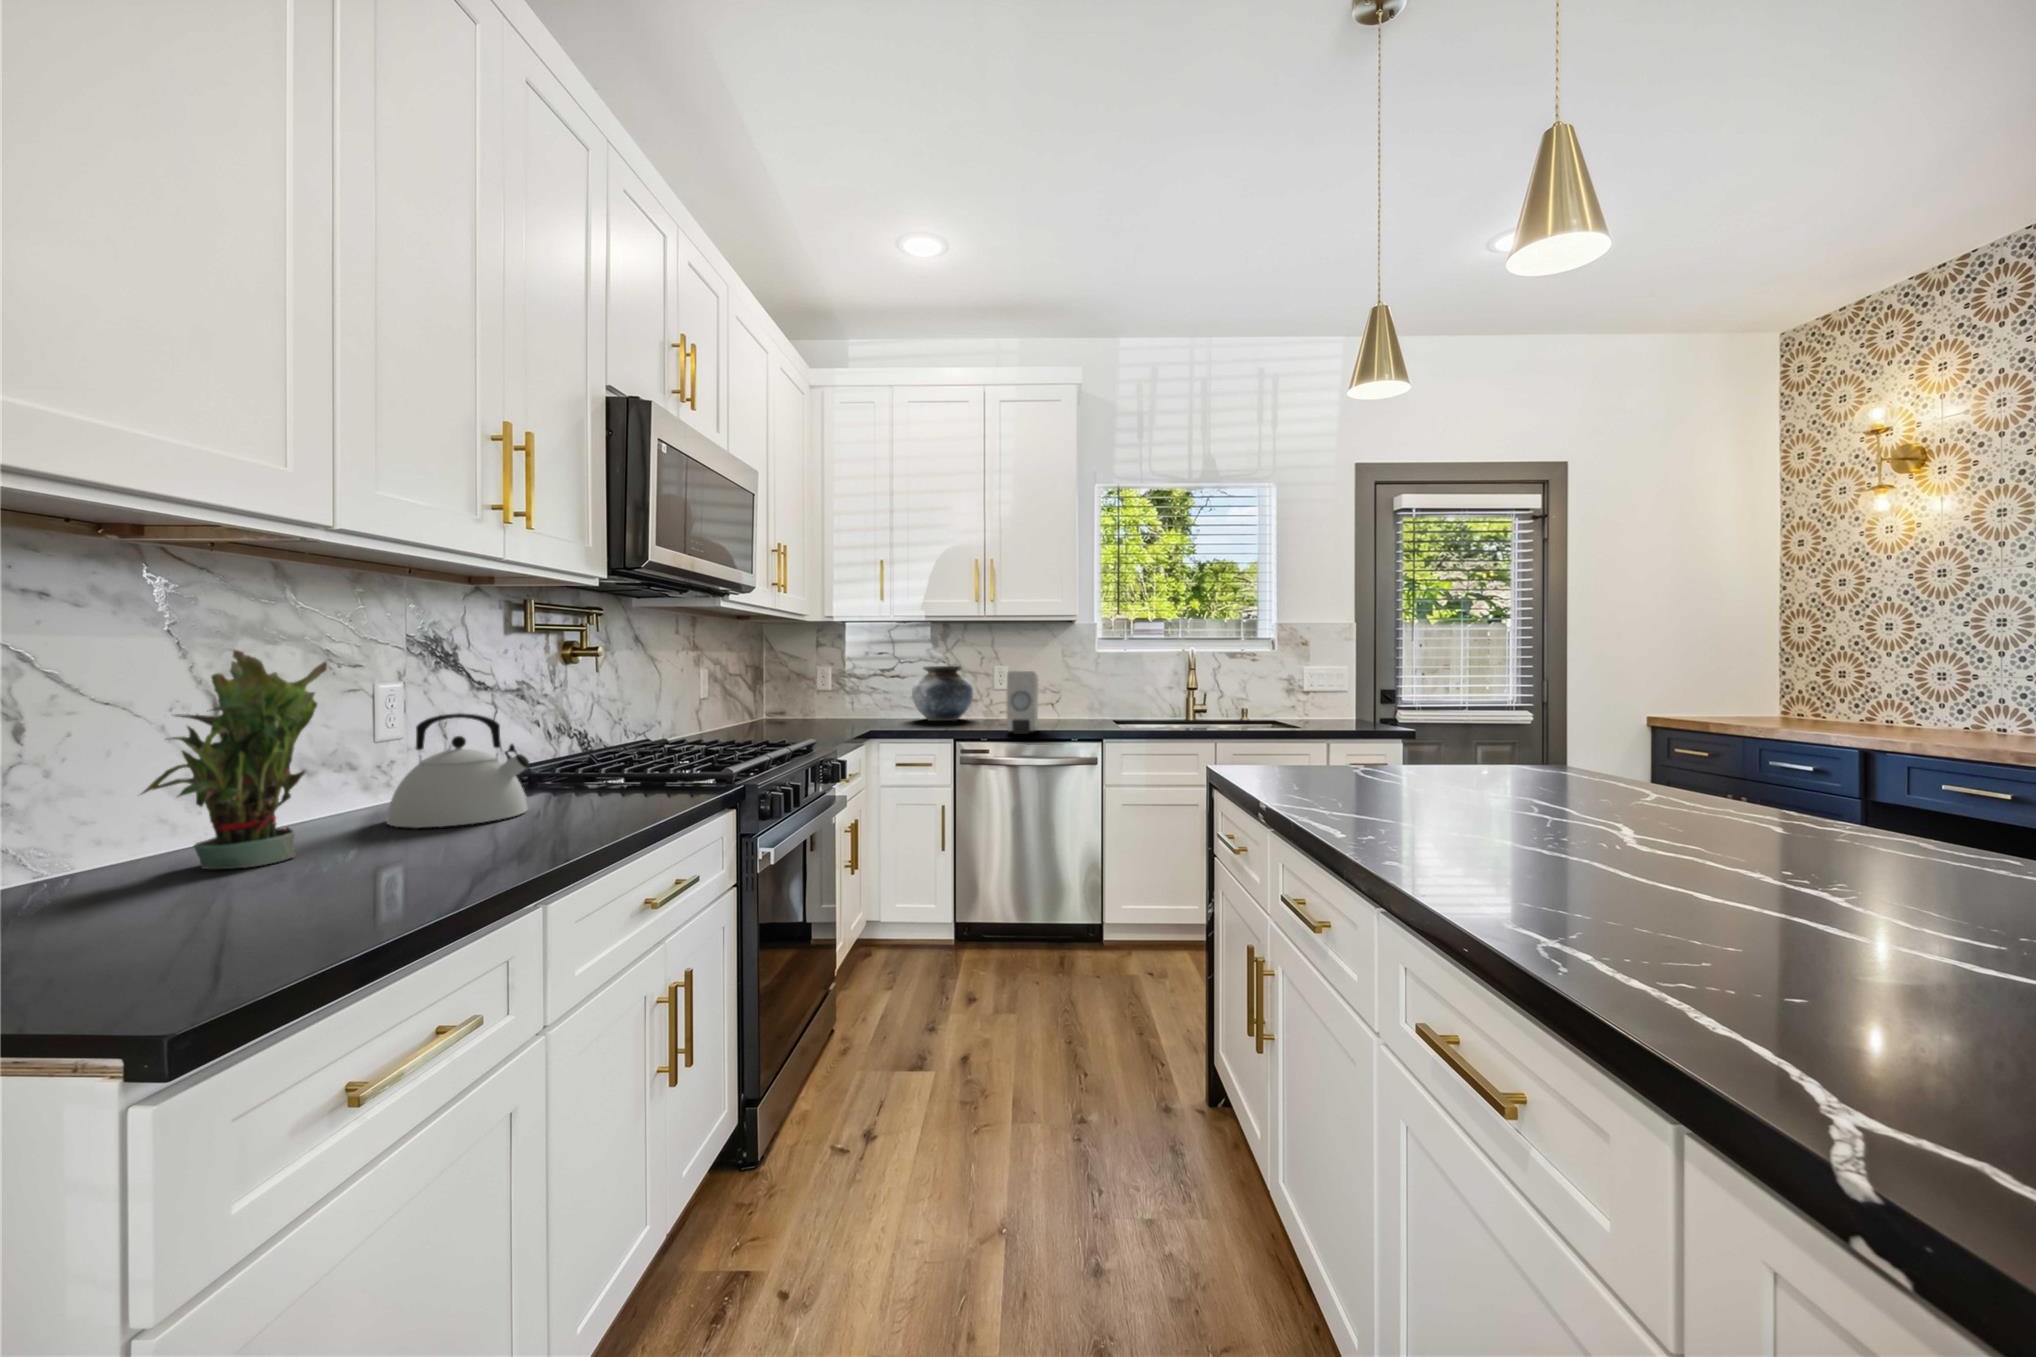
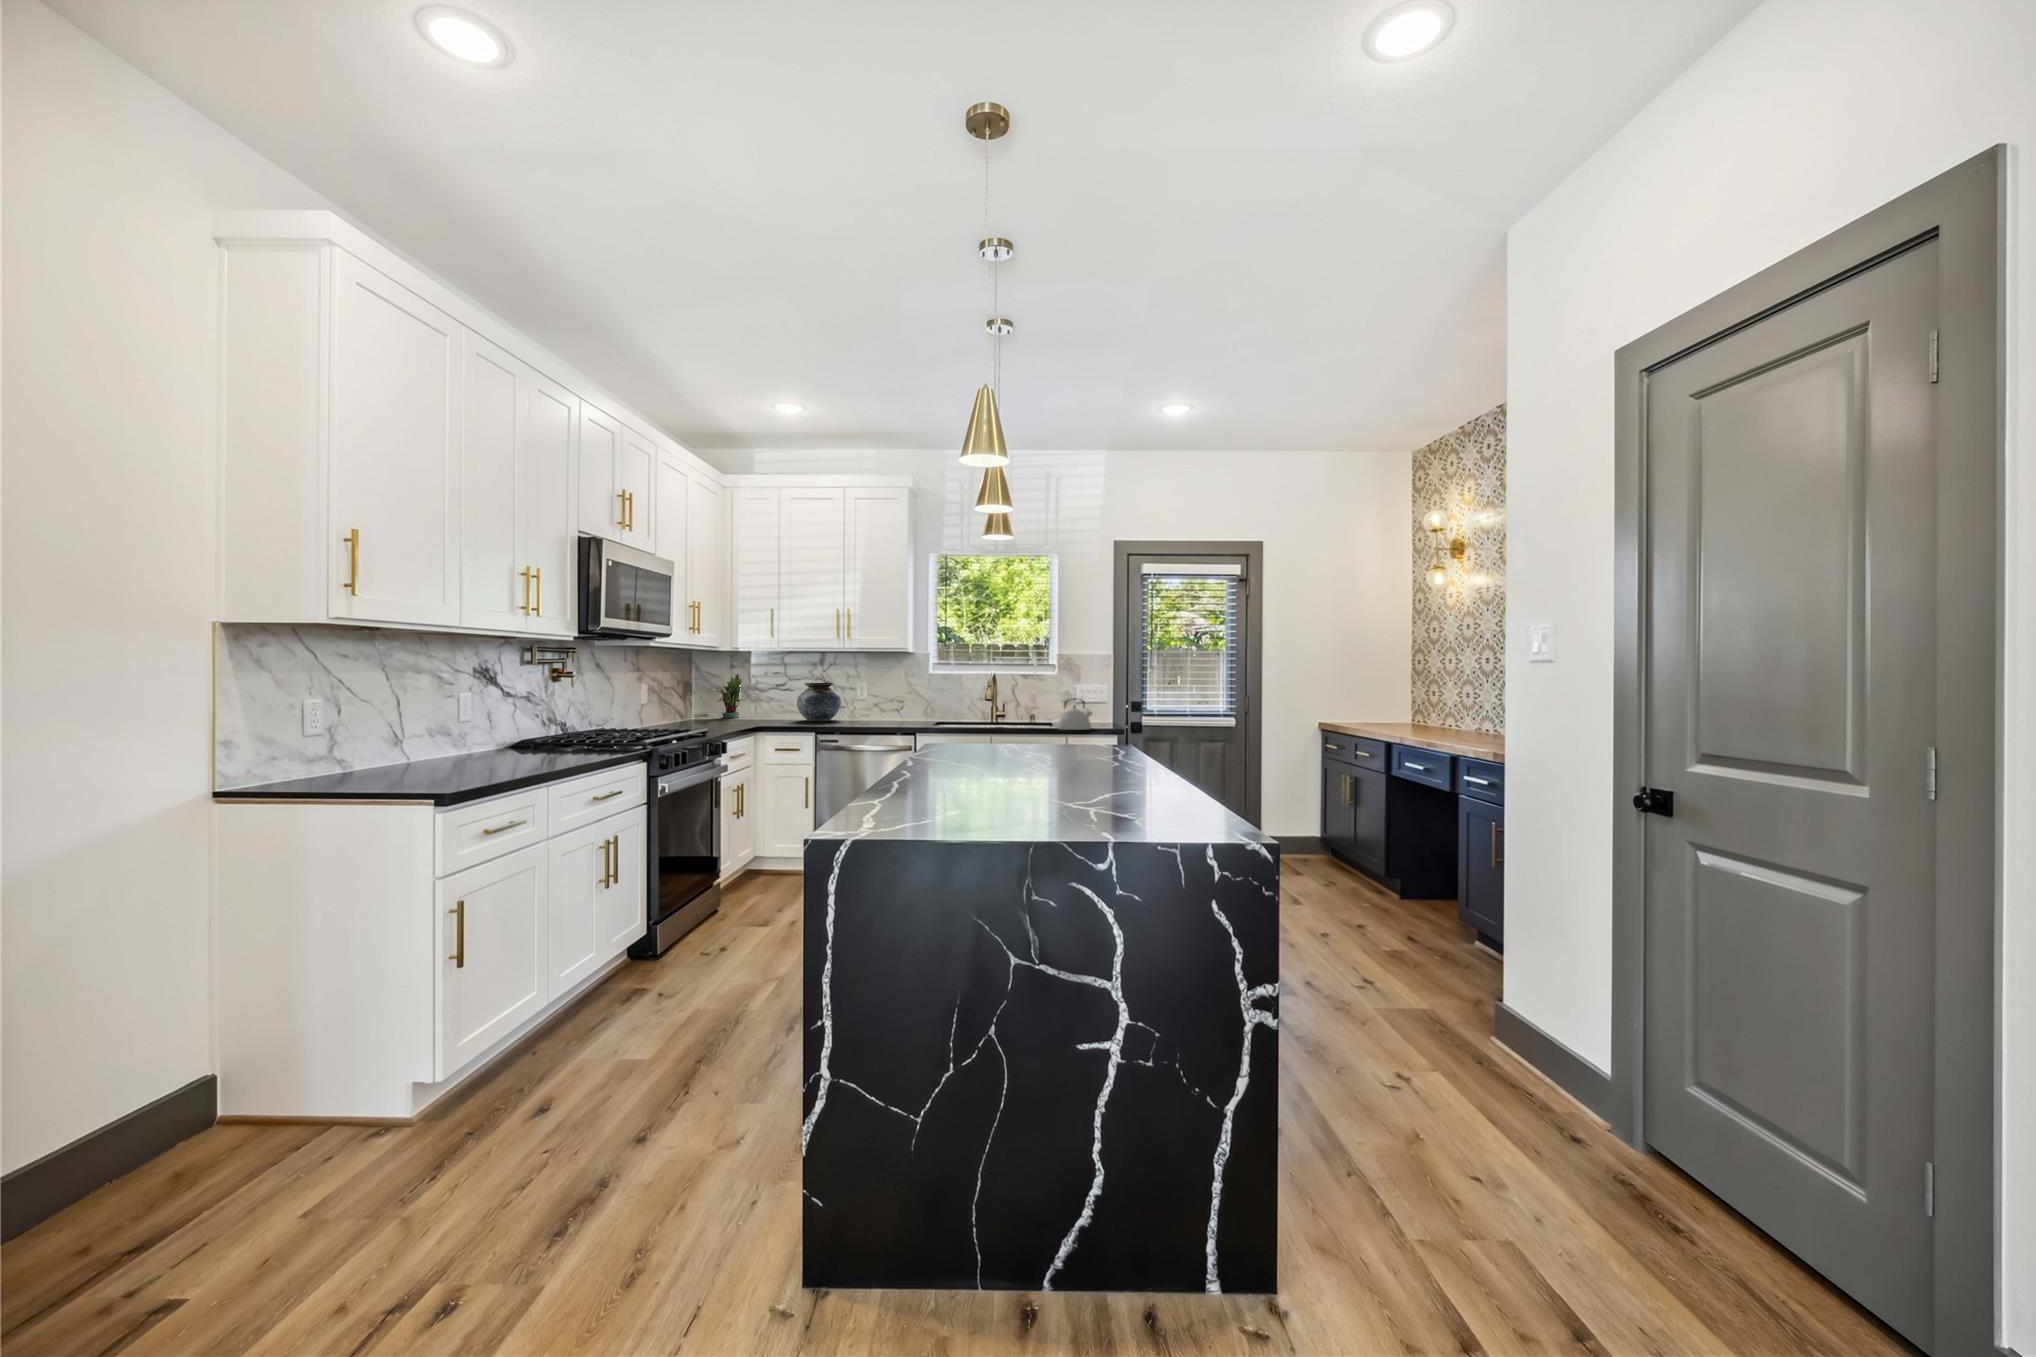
potted plant: present [141,650,327,869] -> present [718,674,742,718]
soap dispenser: present [1006,671,1038,734] -> none [851,687,877,729]
kettle: present [387,713,529,828] -> present [1058,700,1092,730]

